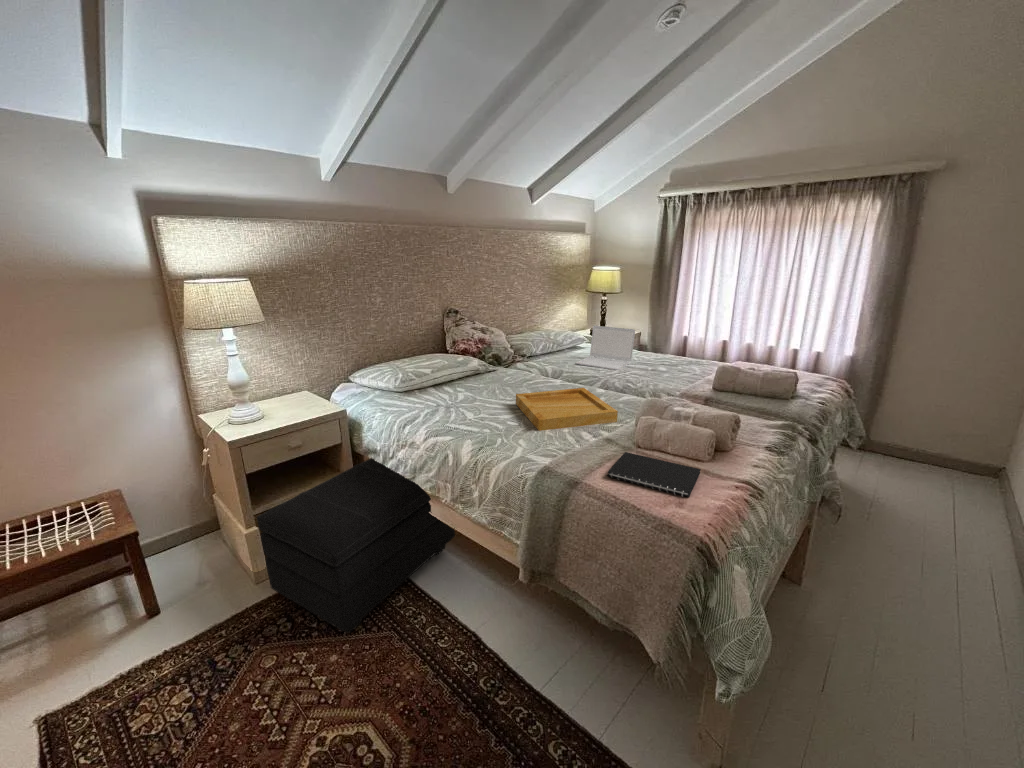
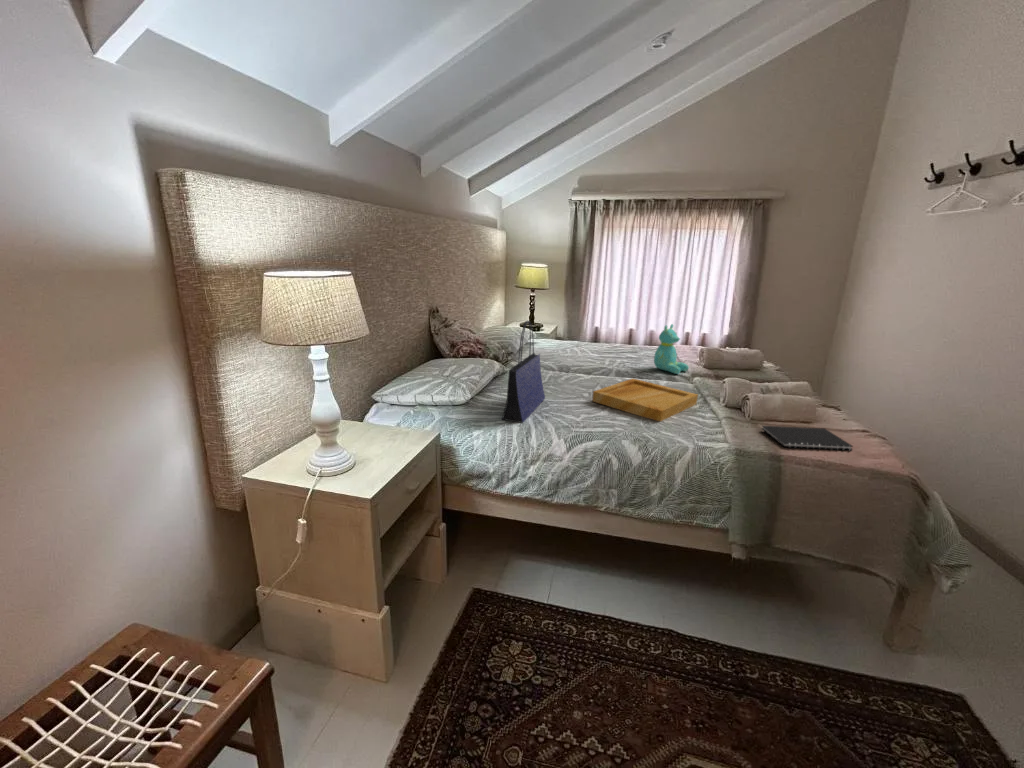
tote bag: none [411,321,482,412] -> present [502,321,545,423]
laptop: present [576,326,635,370] -> none [559,320,604,361]
teddy bear: none [647,334,691,391] -> present [654,324,689,374]
footstool: present [257,458,455,633] -> none [432,480,586,683]

